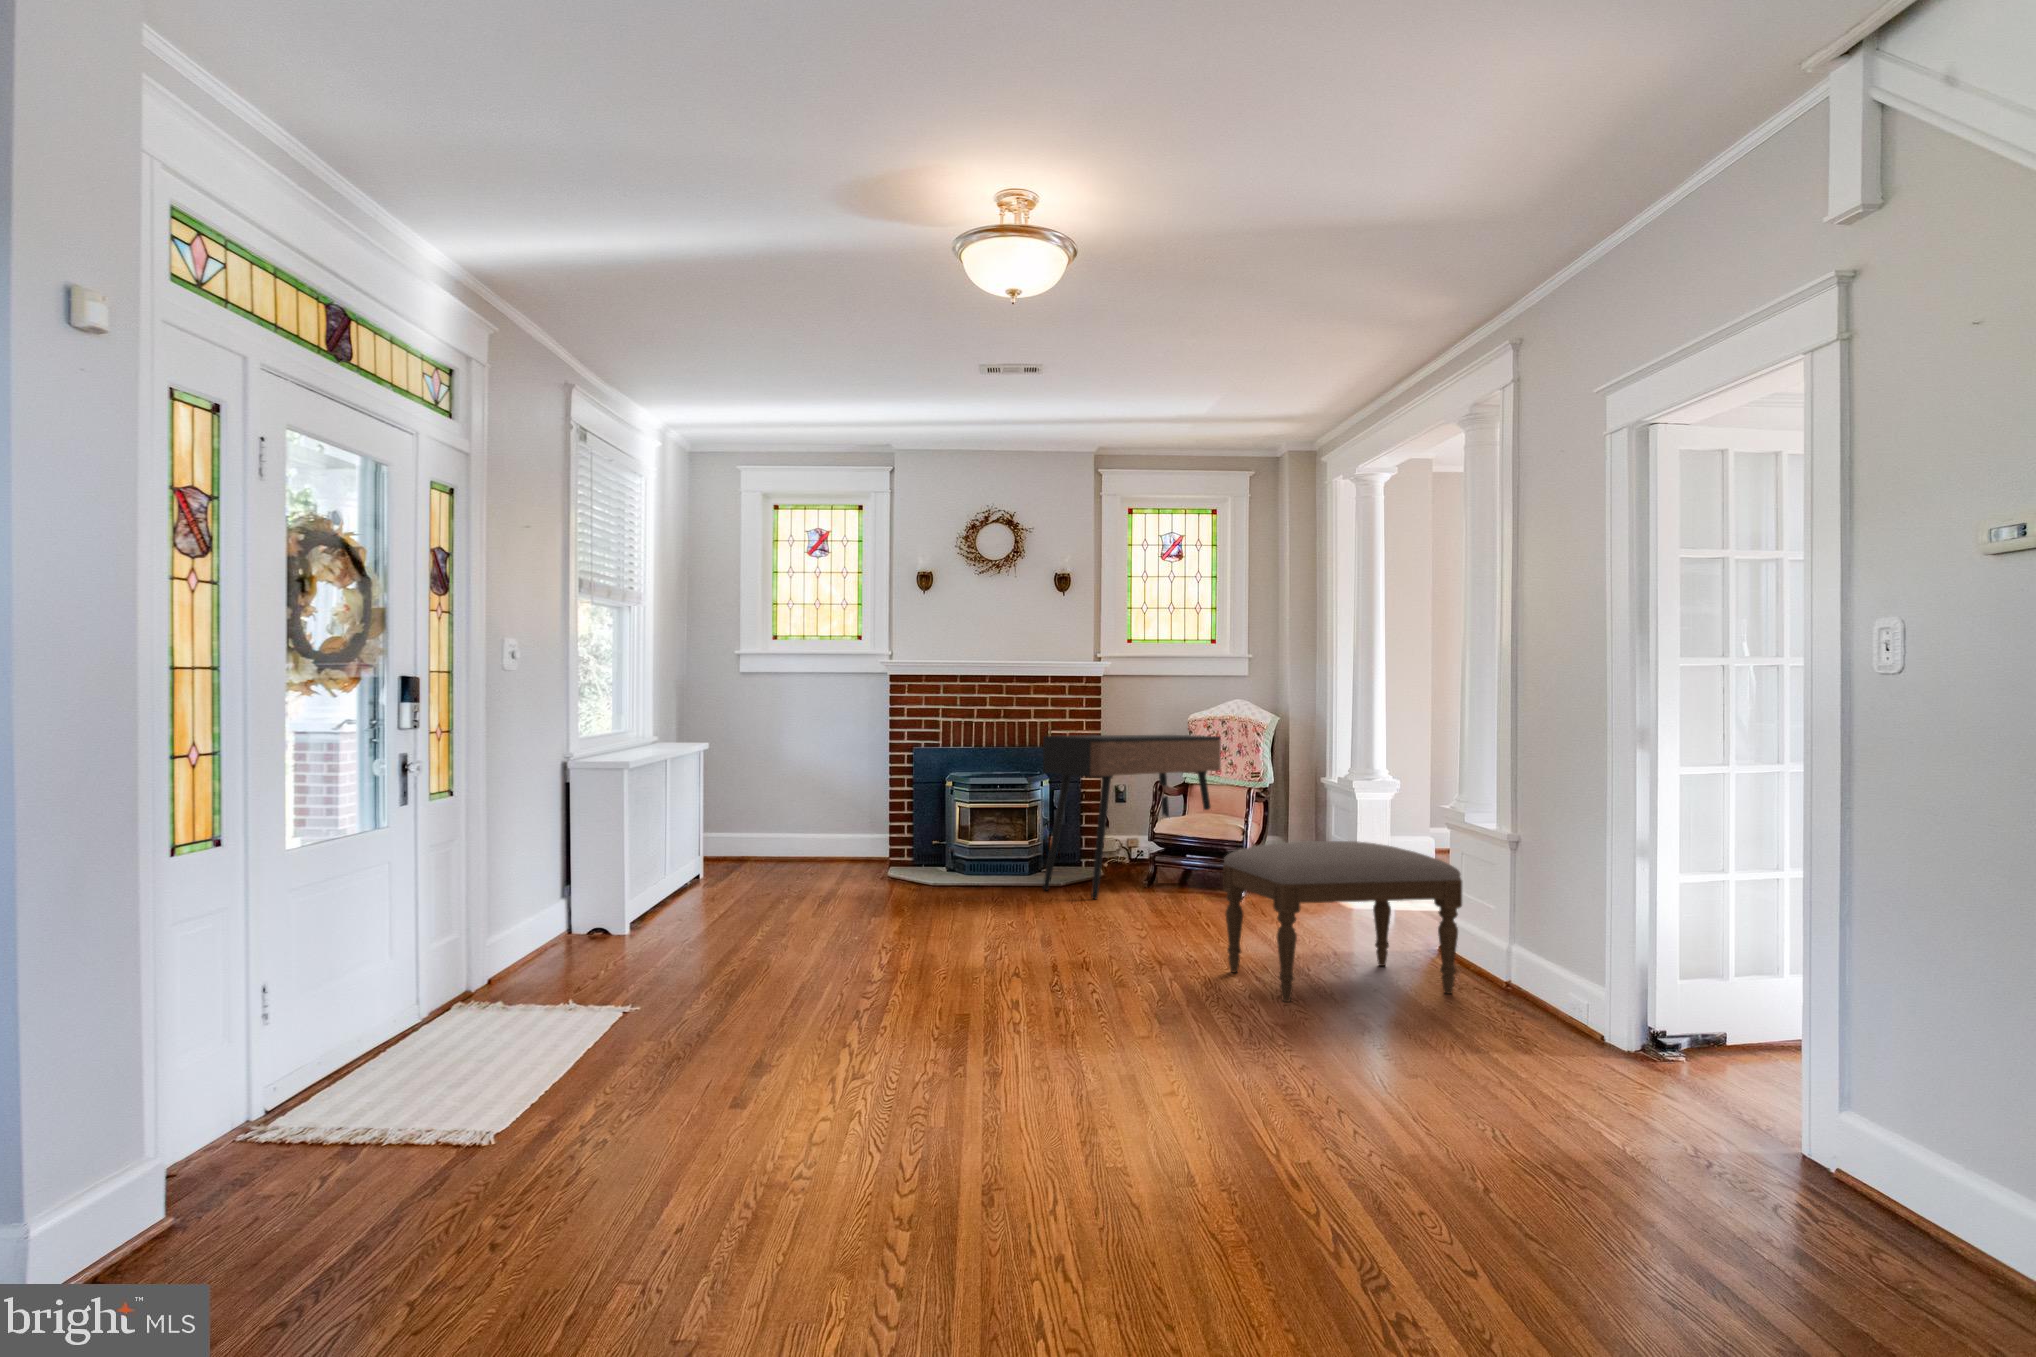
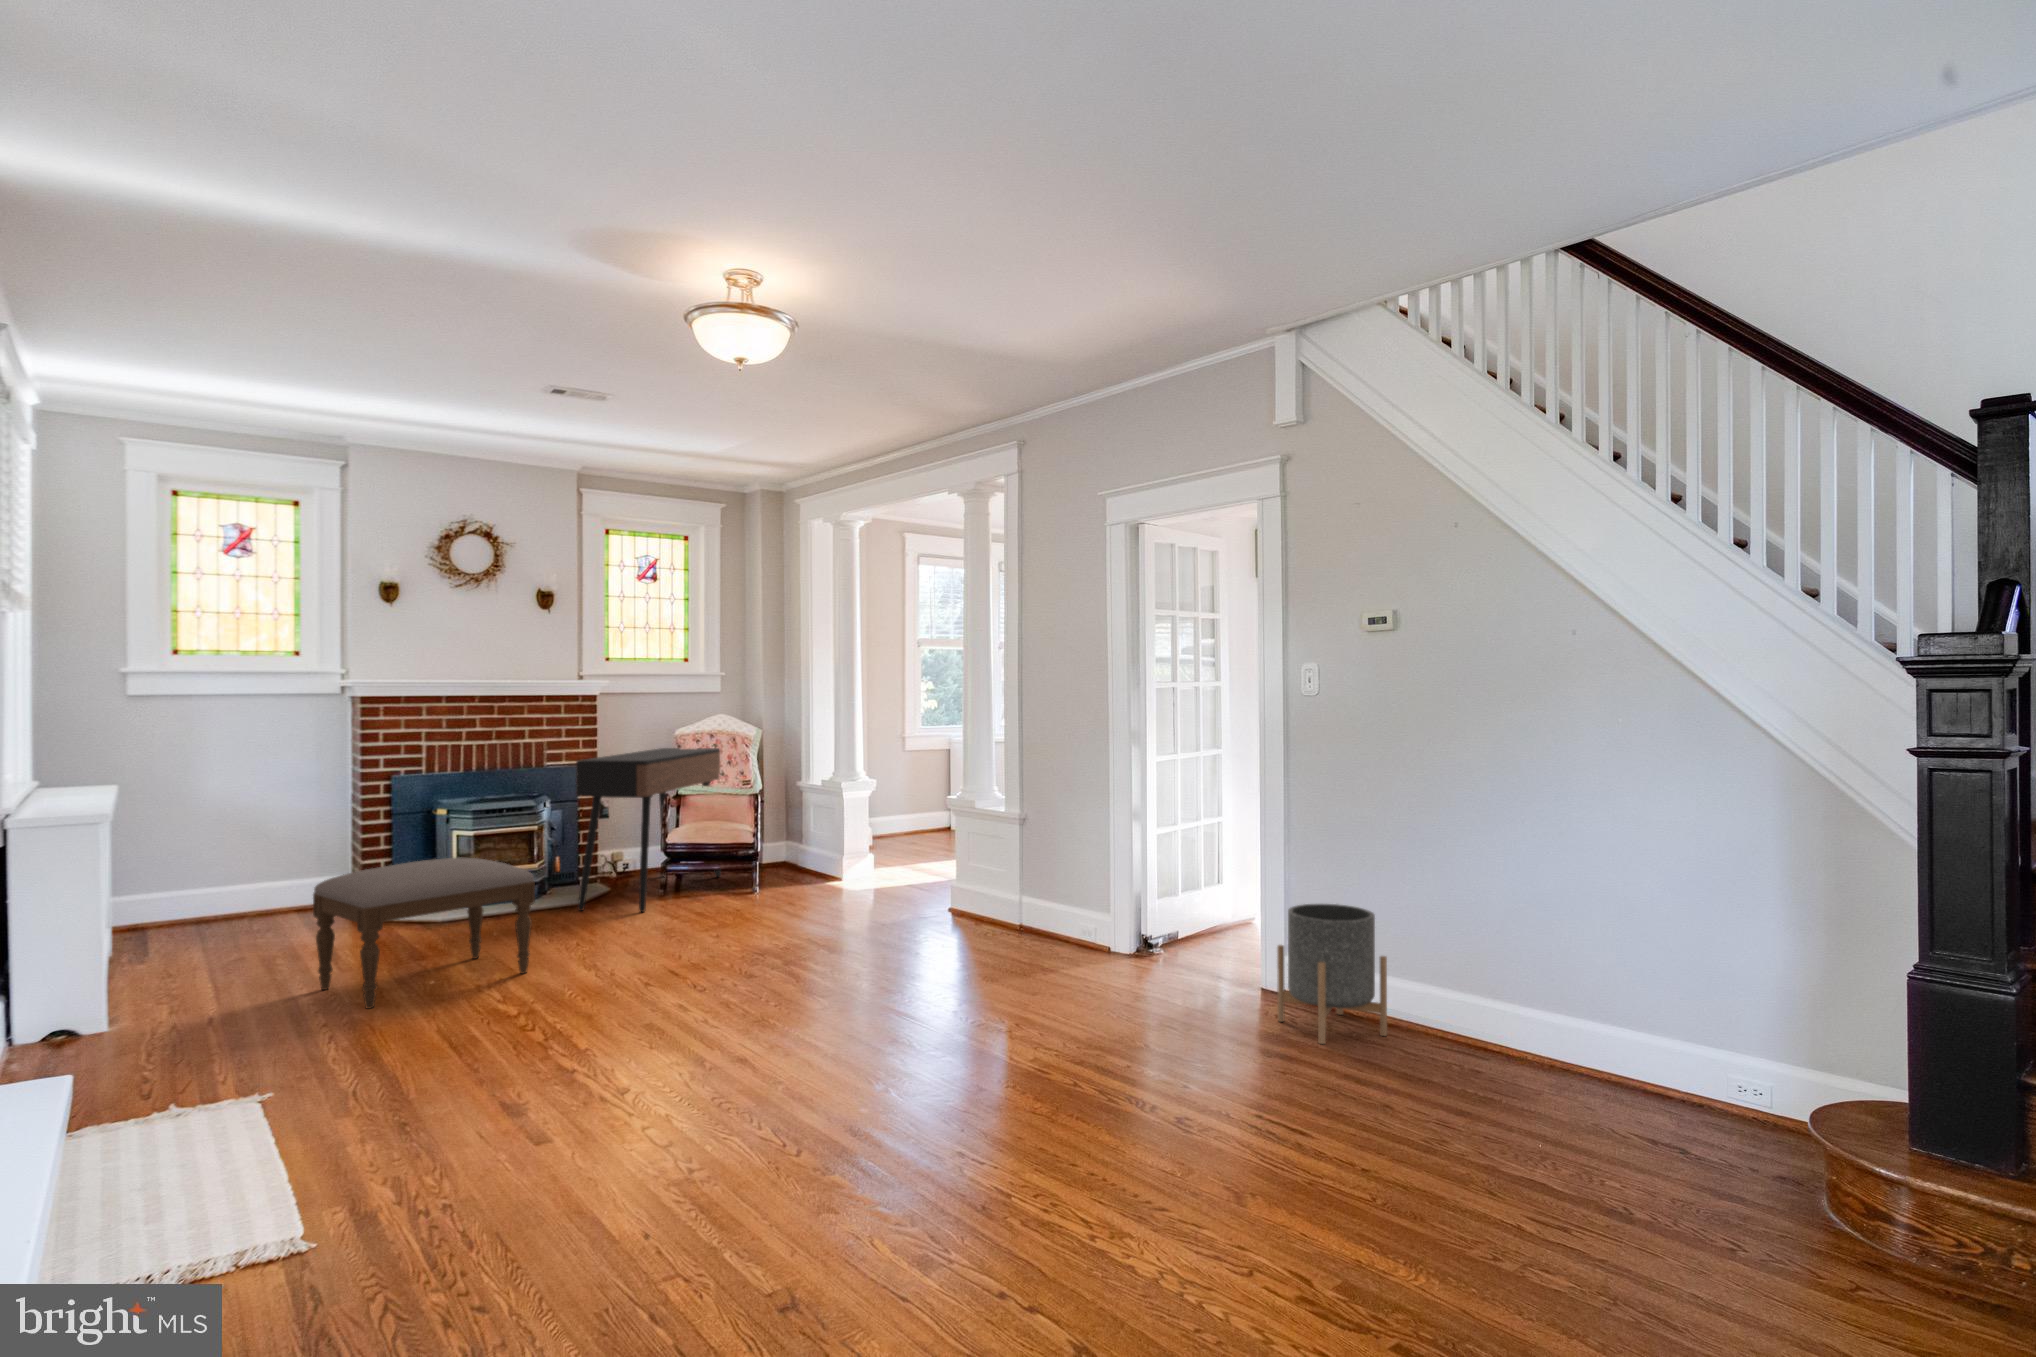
ottoman: present [1223,841,1462,1002] -> present [313,857,535,1009]
planter: none [1731,983,1954,1270] -> present [1277,904,1387,1044]

